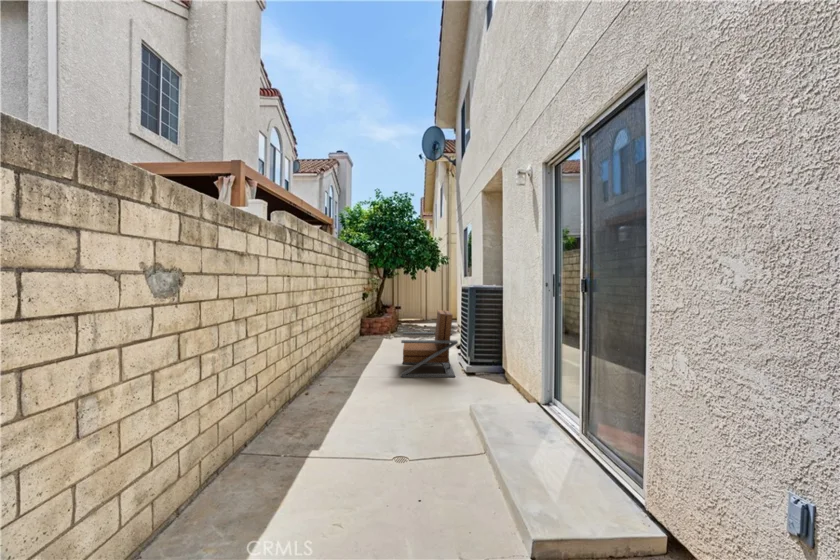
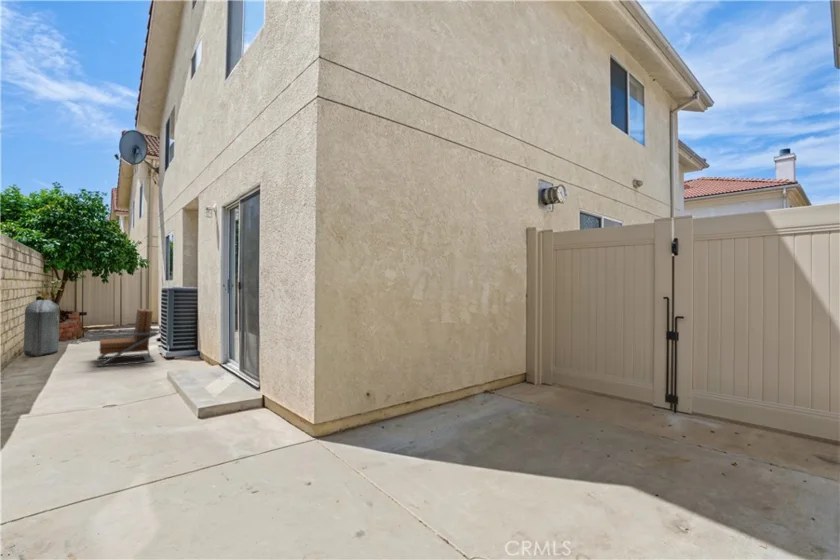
trash can: none [350,297,375,353] -> present [24,300,60,357]

